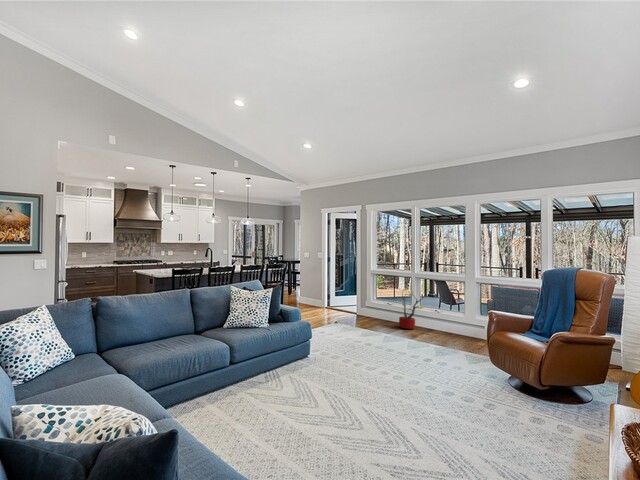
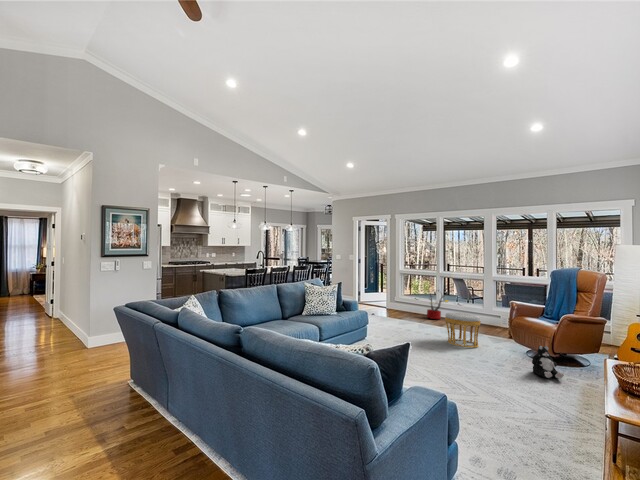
ottoman: none [409,324,452,371] -> present [445,312,481,348]
plush toy: none [511,376,554,425] -> present [532,346,564,379]

